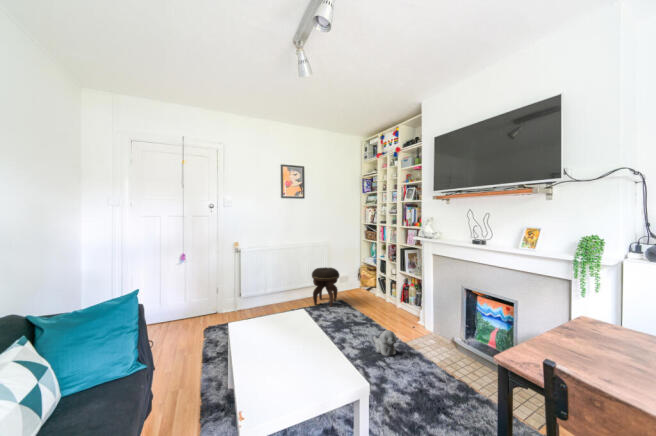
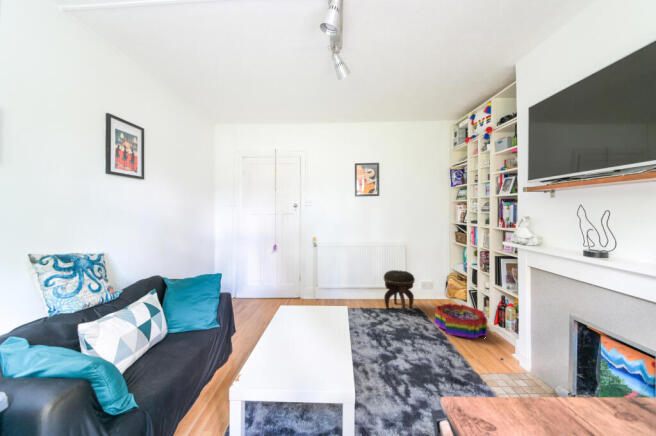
storage bin: none [360,291,399,317] -> present [435,304,487,338]
plush toy: present [373,330,397,356] -> none [432,351,459,382]

